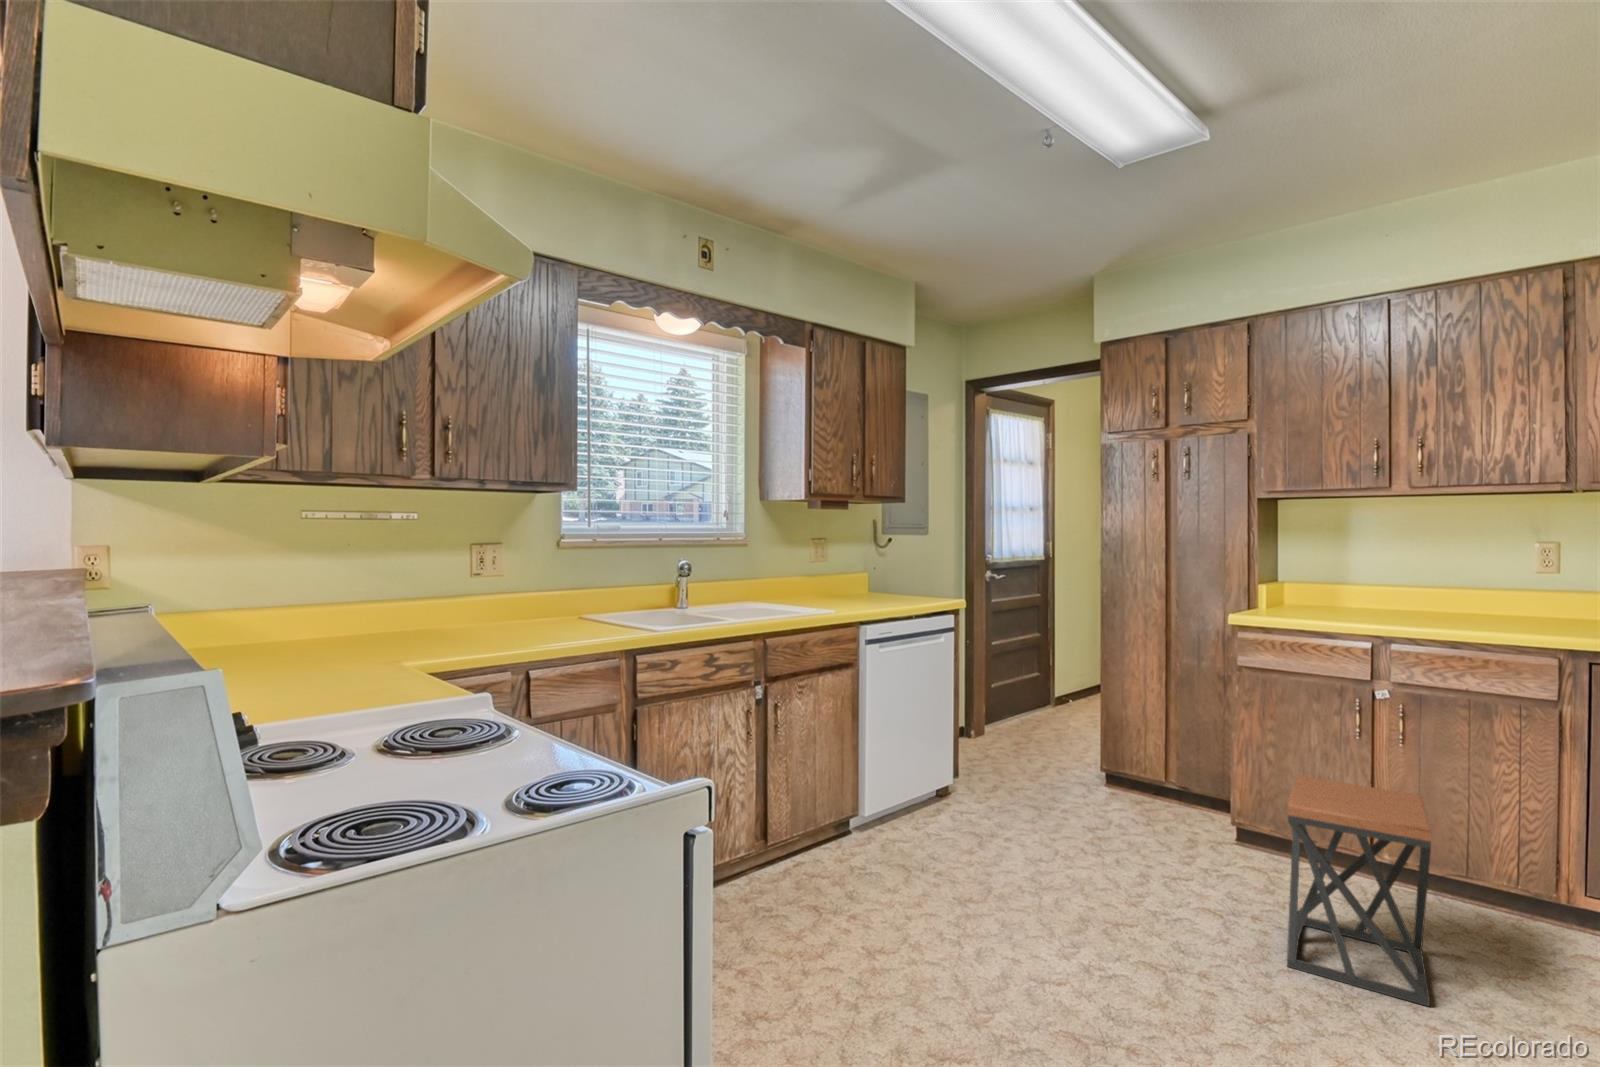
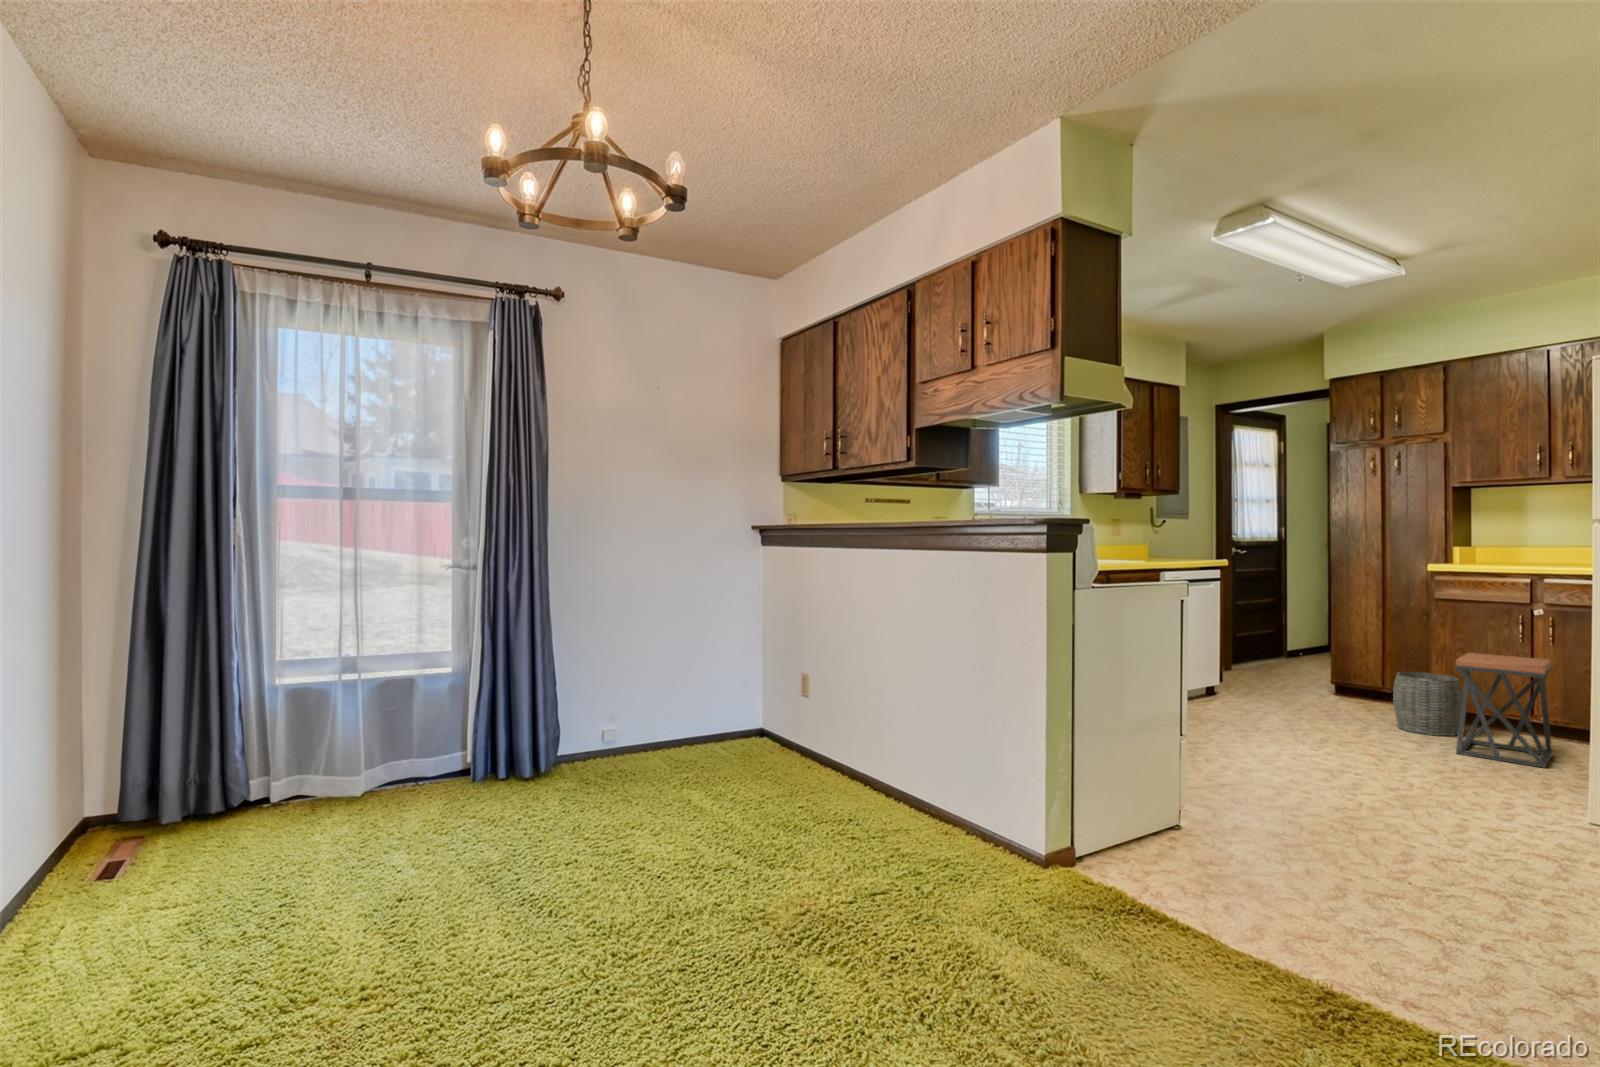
woven basket: none [1186,787,1282,902] -> present [1393,672,1462,736]

